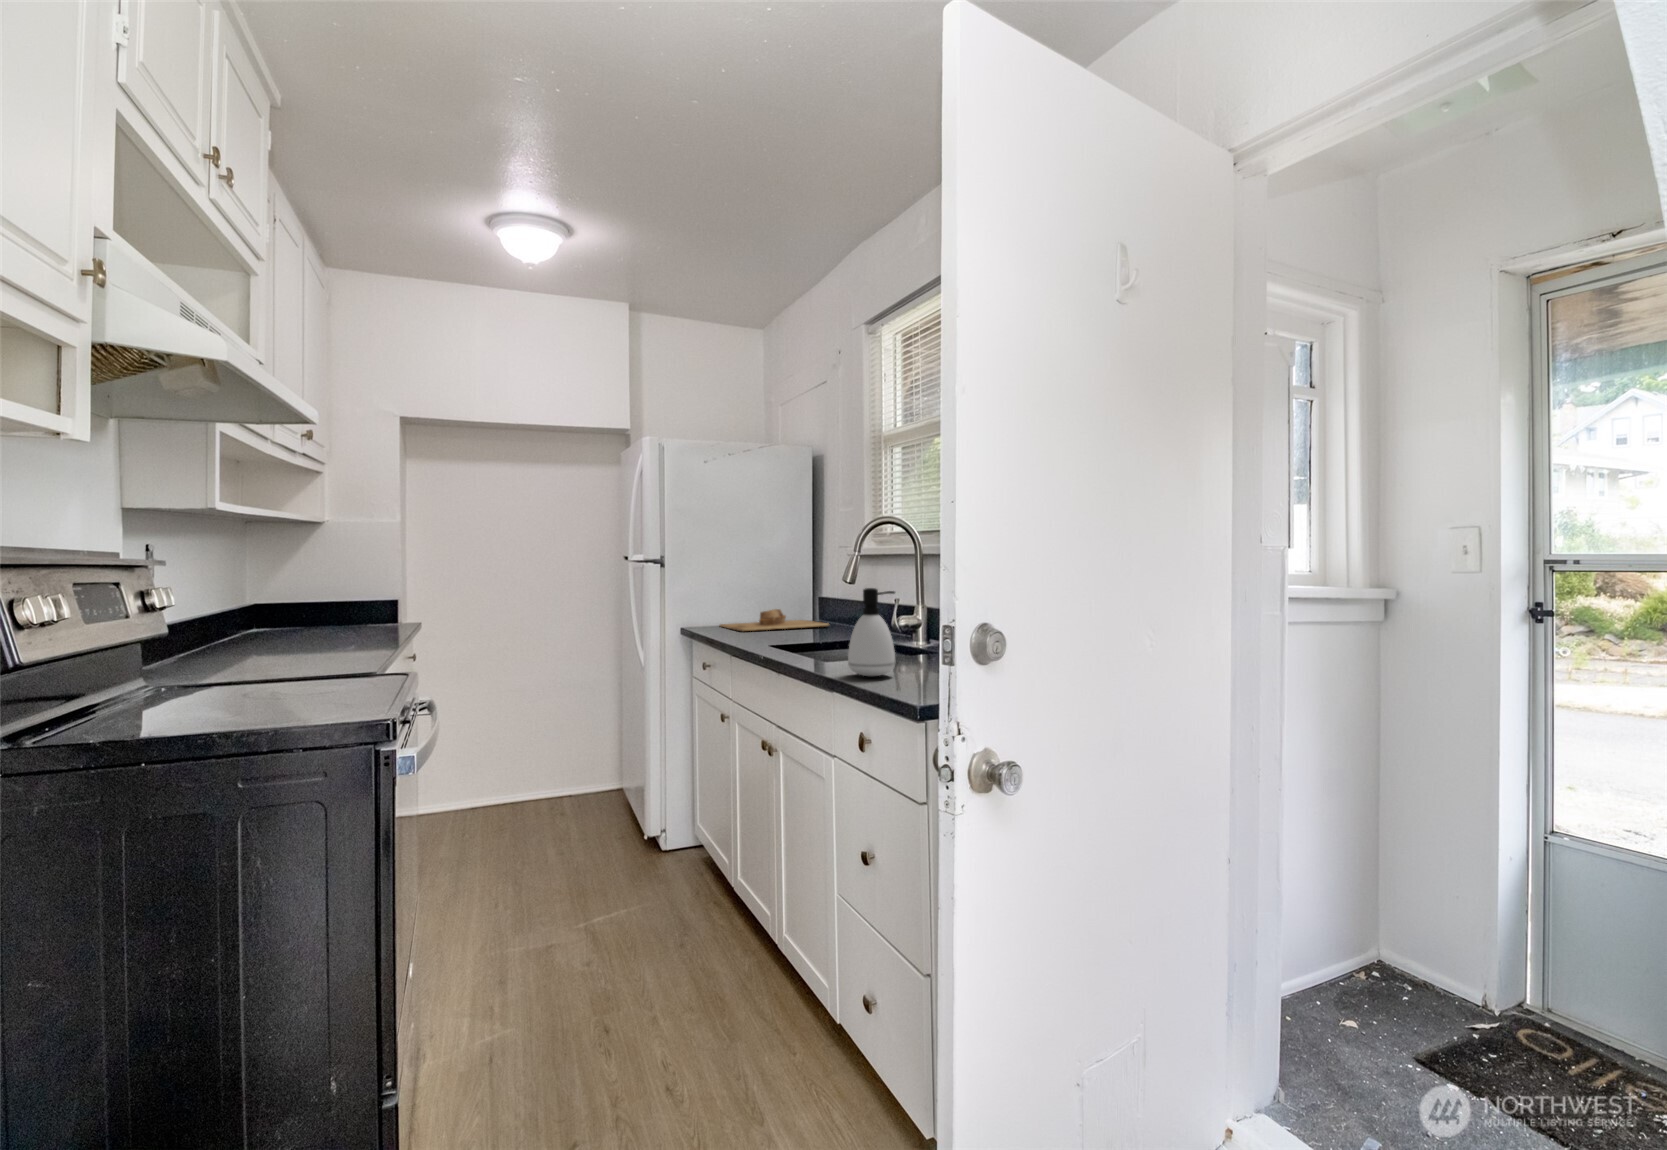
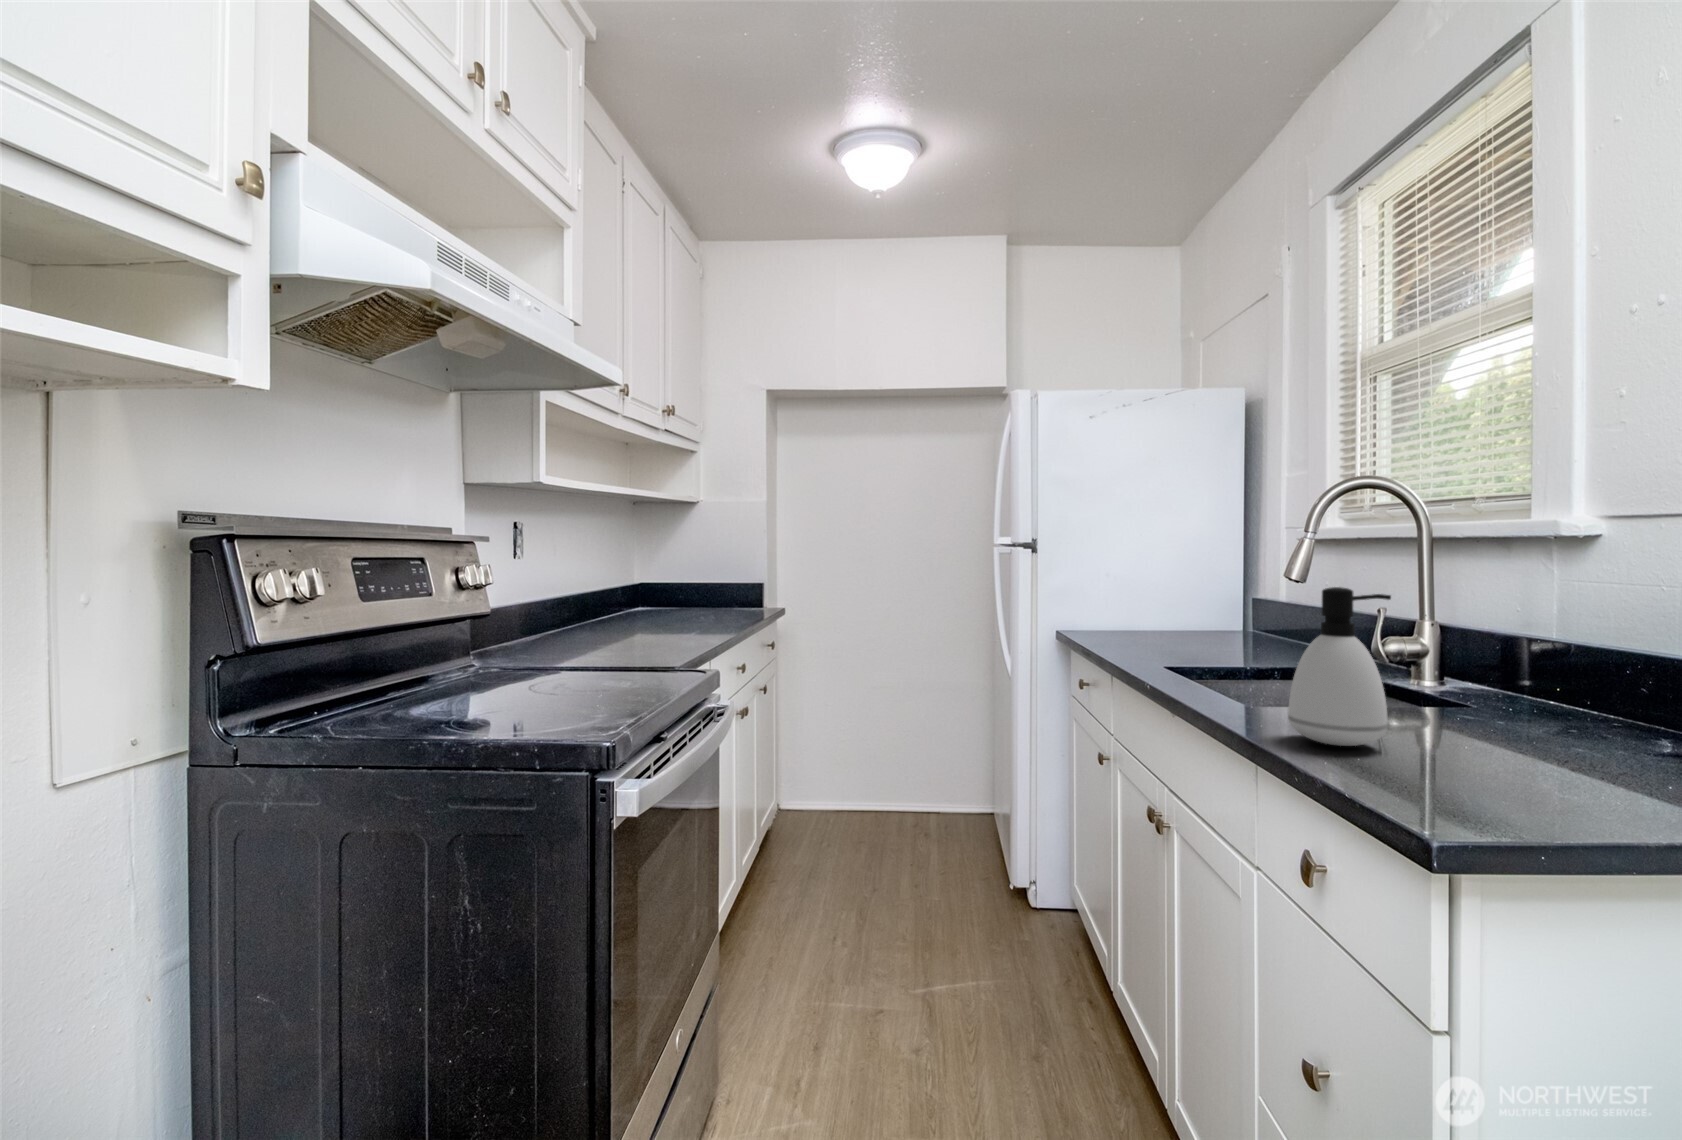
cutting board: present [720,609,829,631] -> none [1102,611,1265,639]

